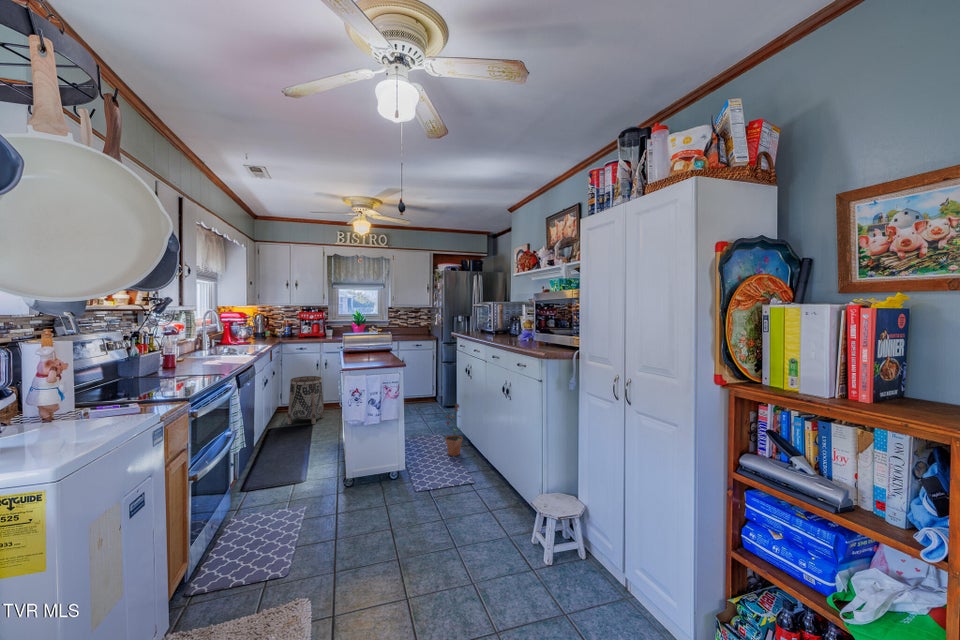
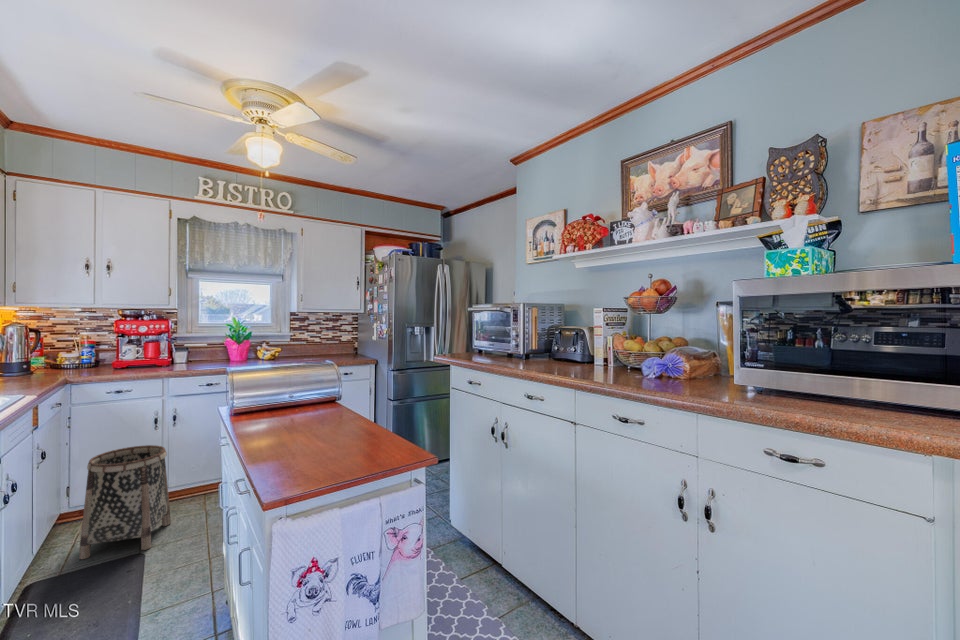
potted plant: present [446,403,462,456] -> none [455,495,497,608]

